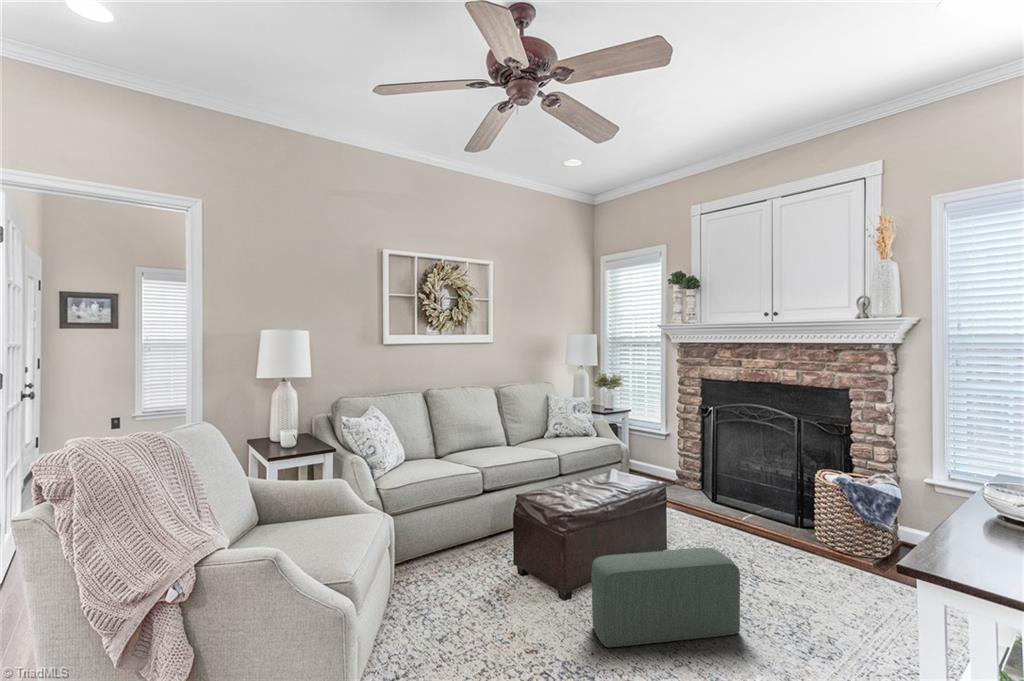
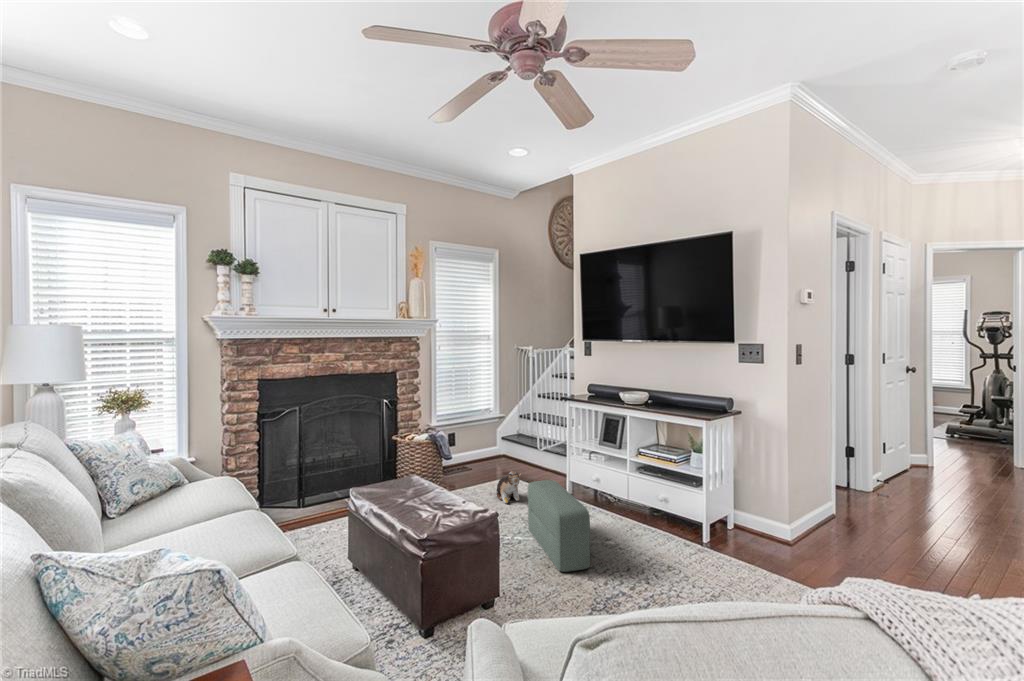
plush toy: none [789,553,866,609] -> present [497,471,521,503]

